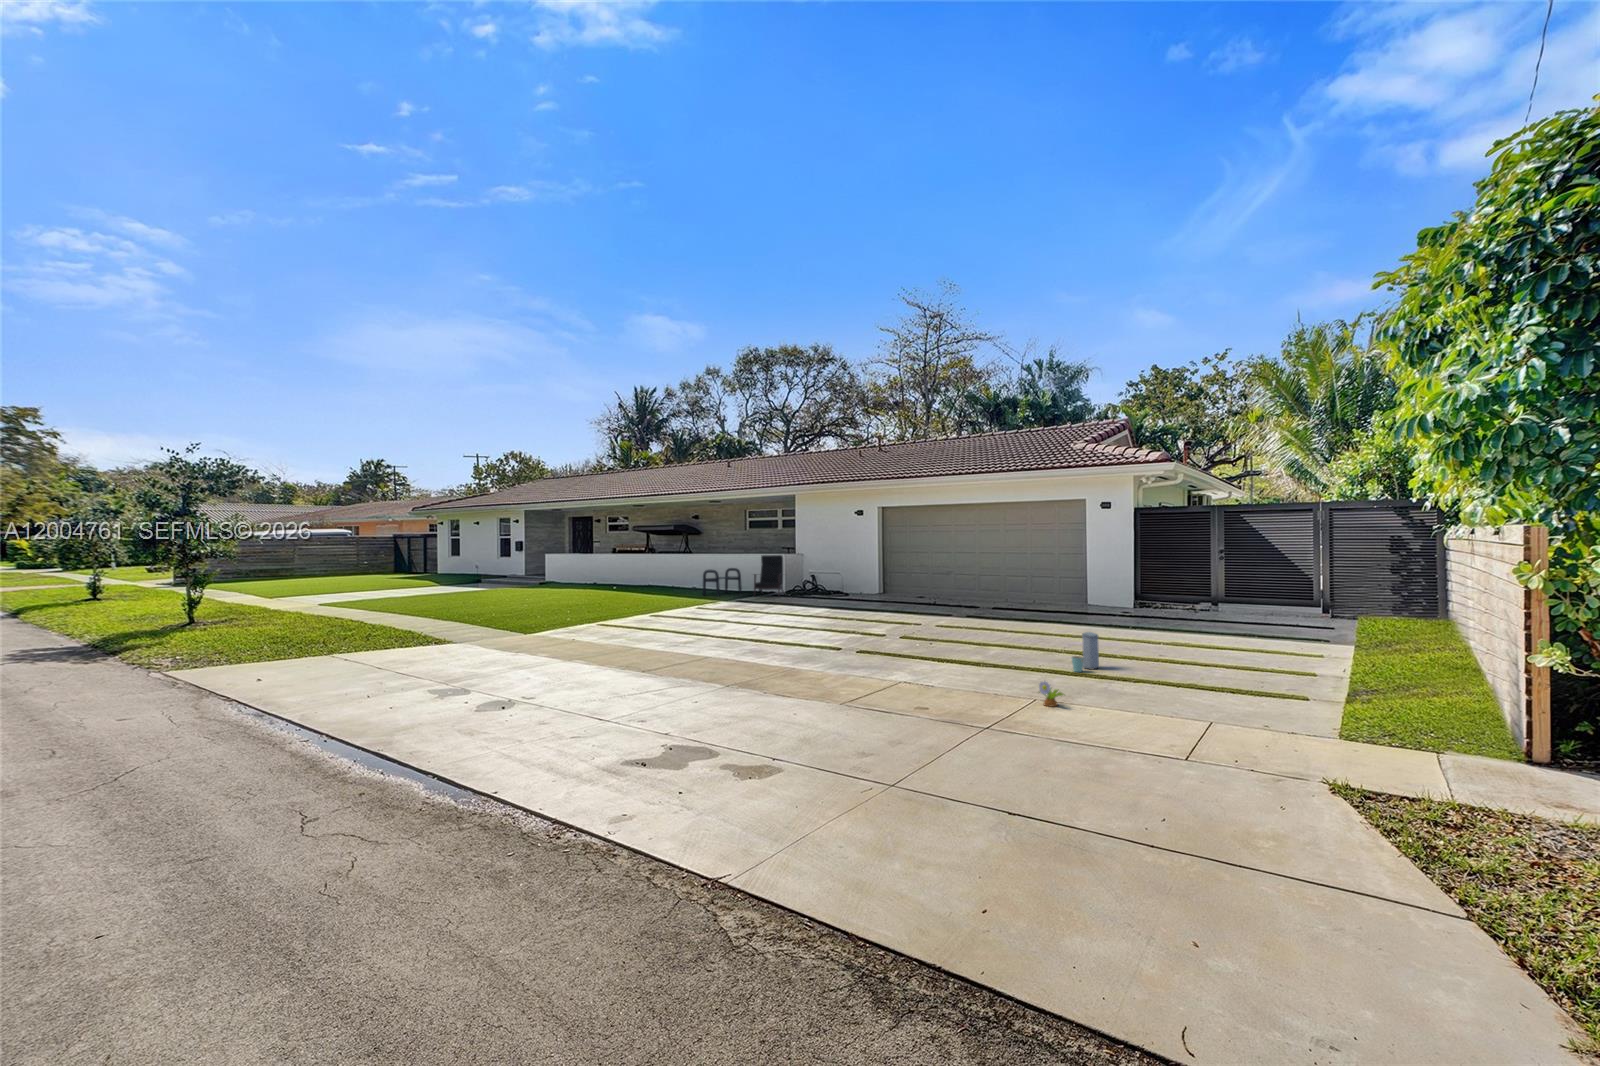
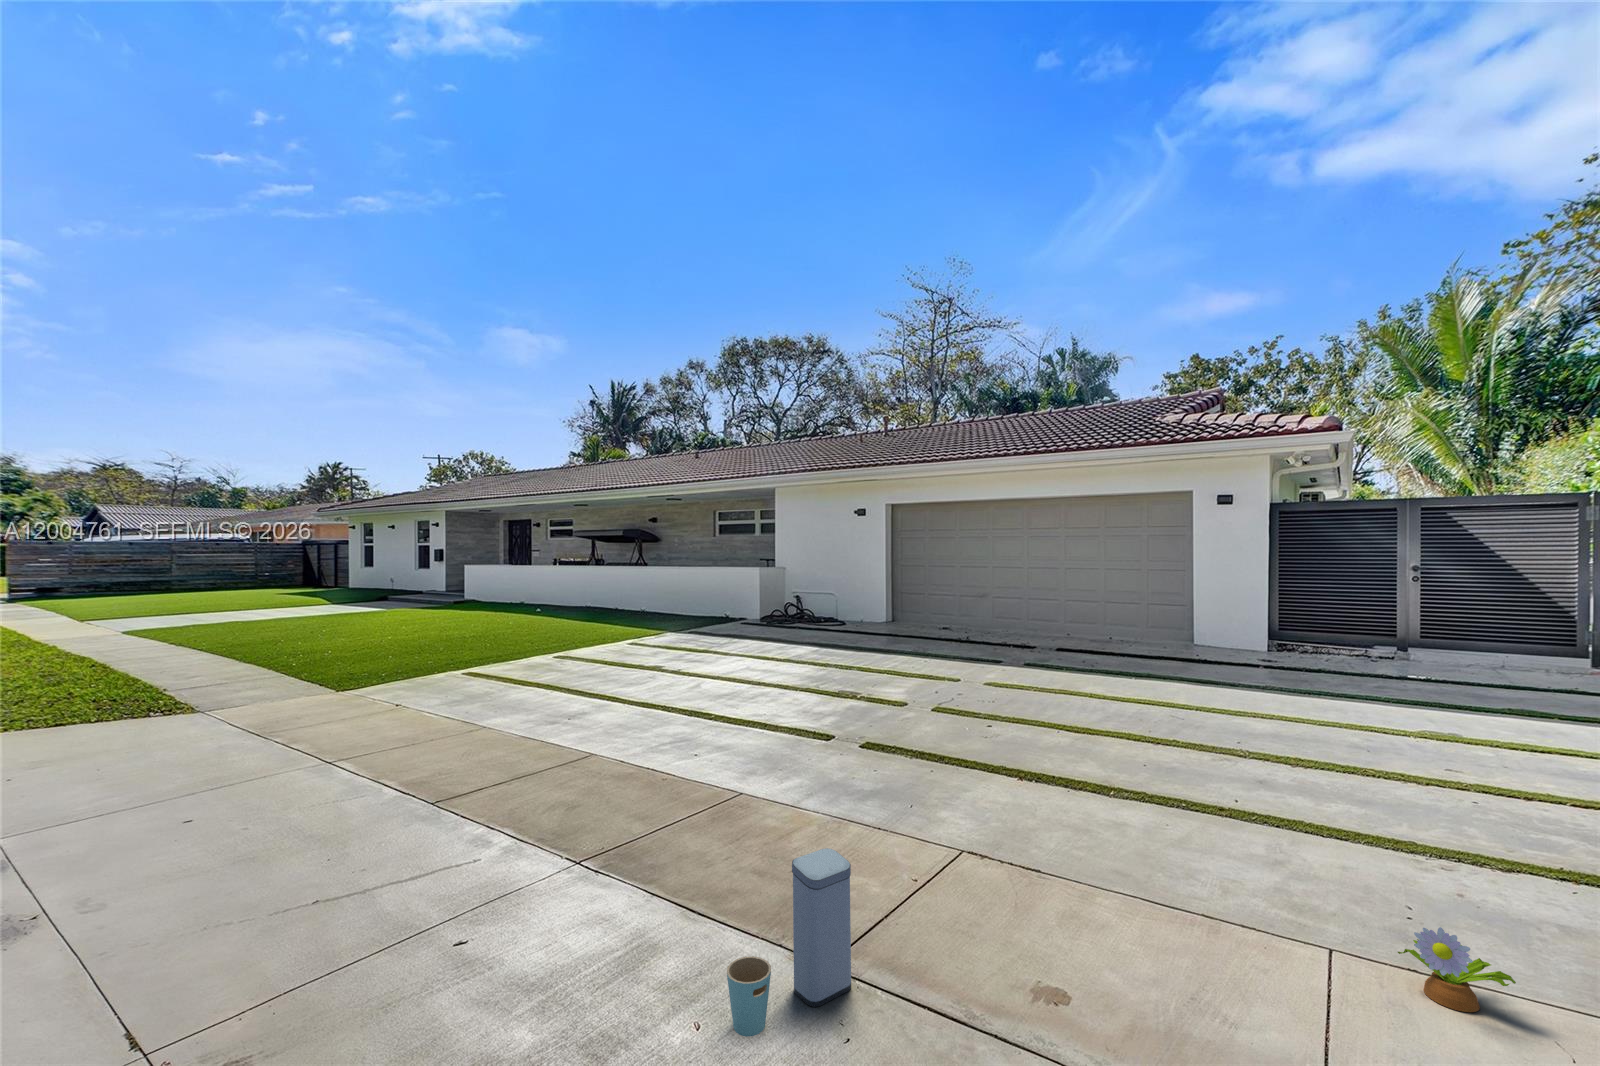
lounge chair: present [754,555,784,595] -> none [712,568,758,625]
bench: present [703,568,742,596] -> none [646,585,700,623]
trash can: present [1072,632,1099,672] -> present [727,848,851,1037]

